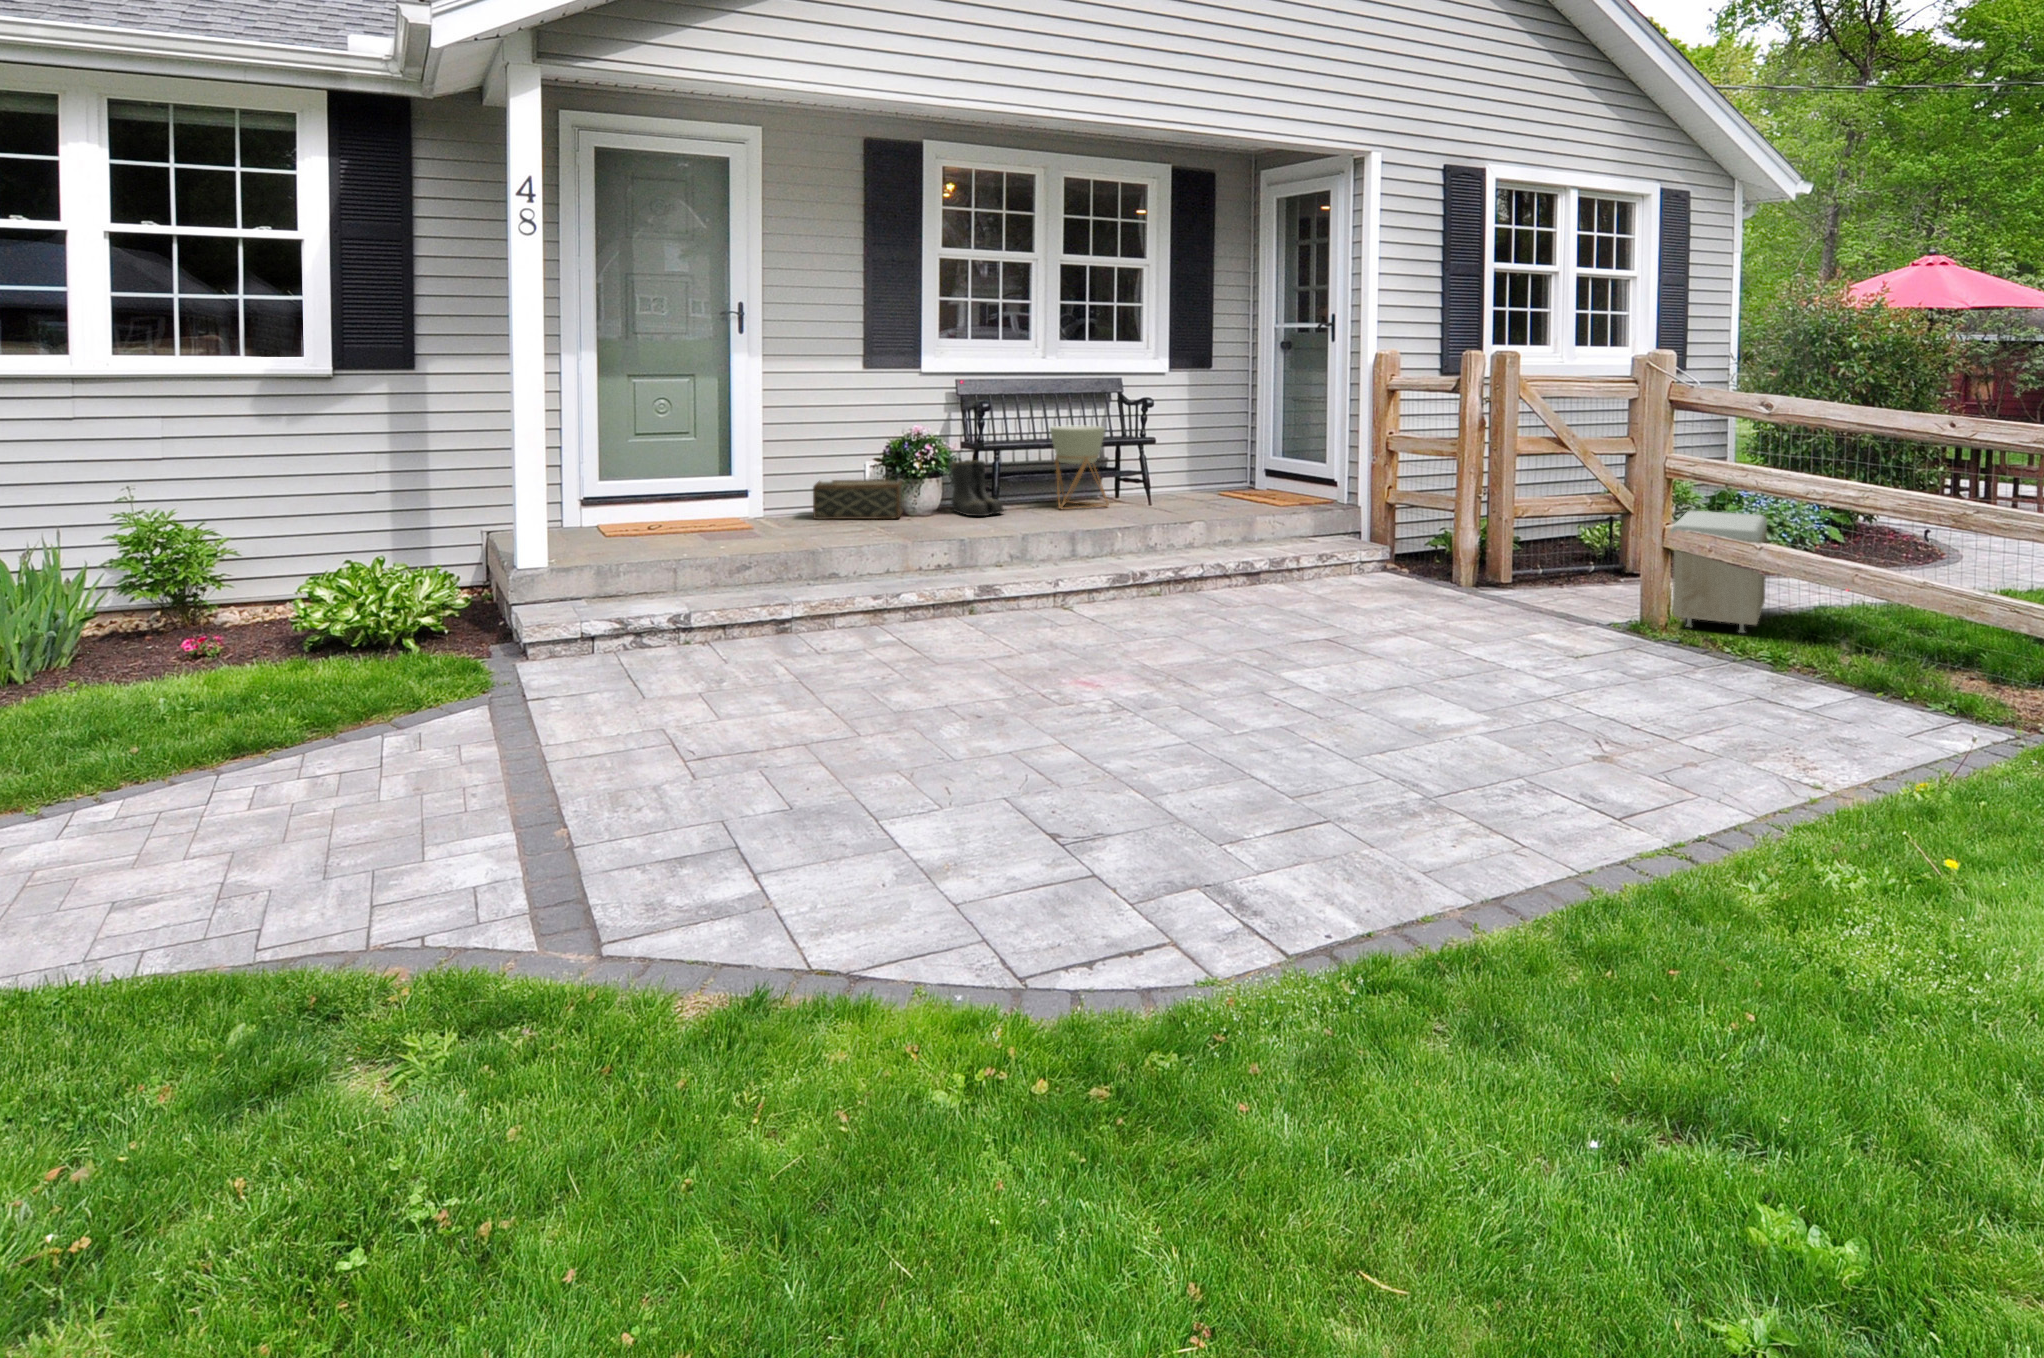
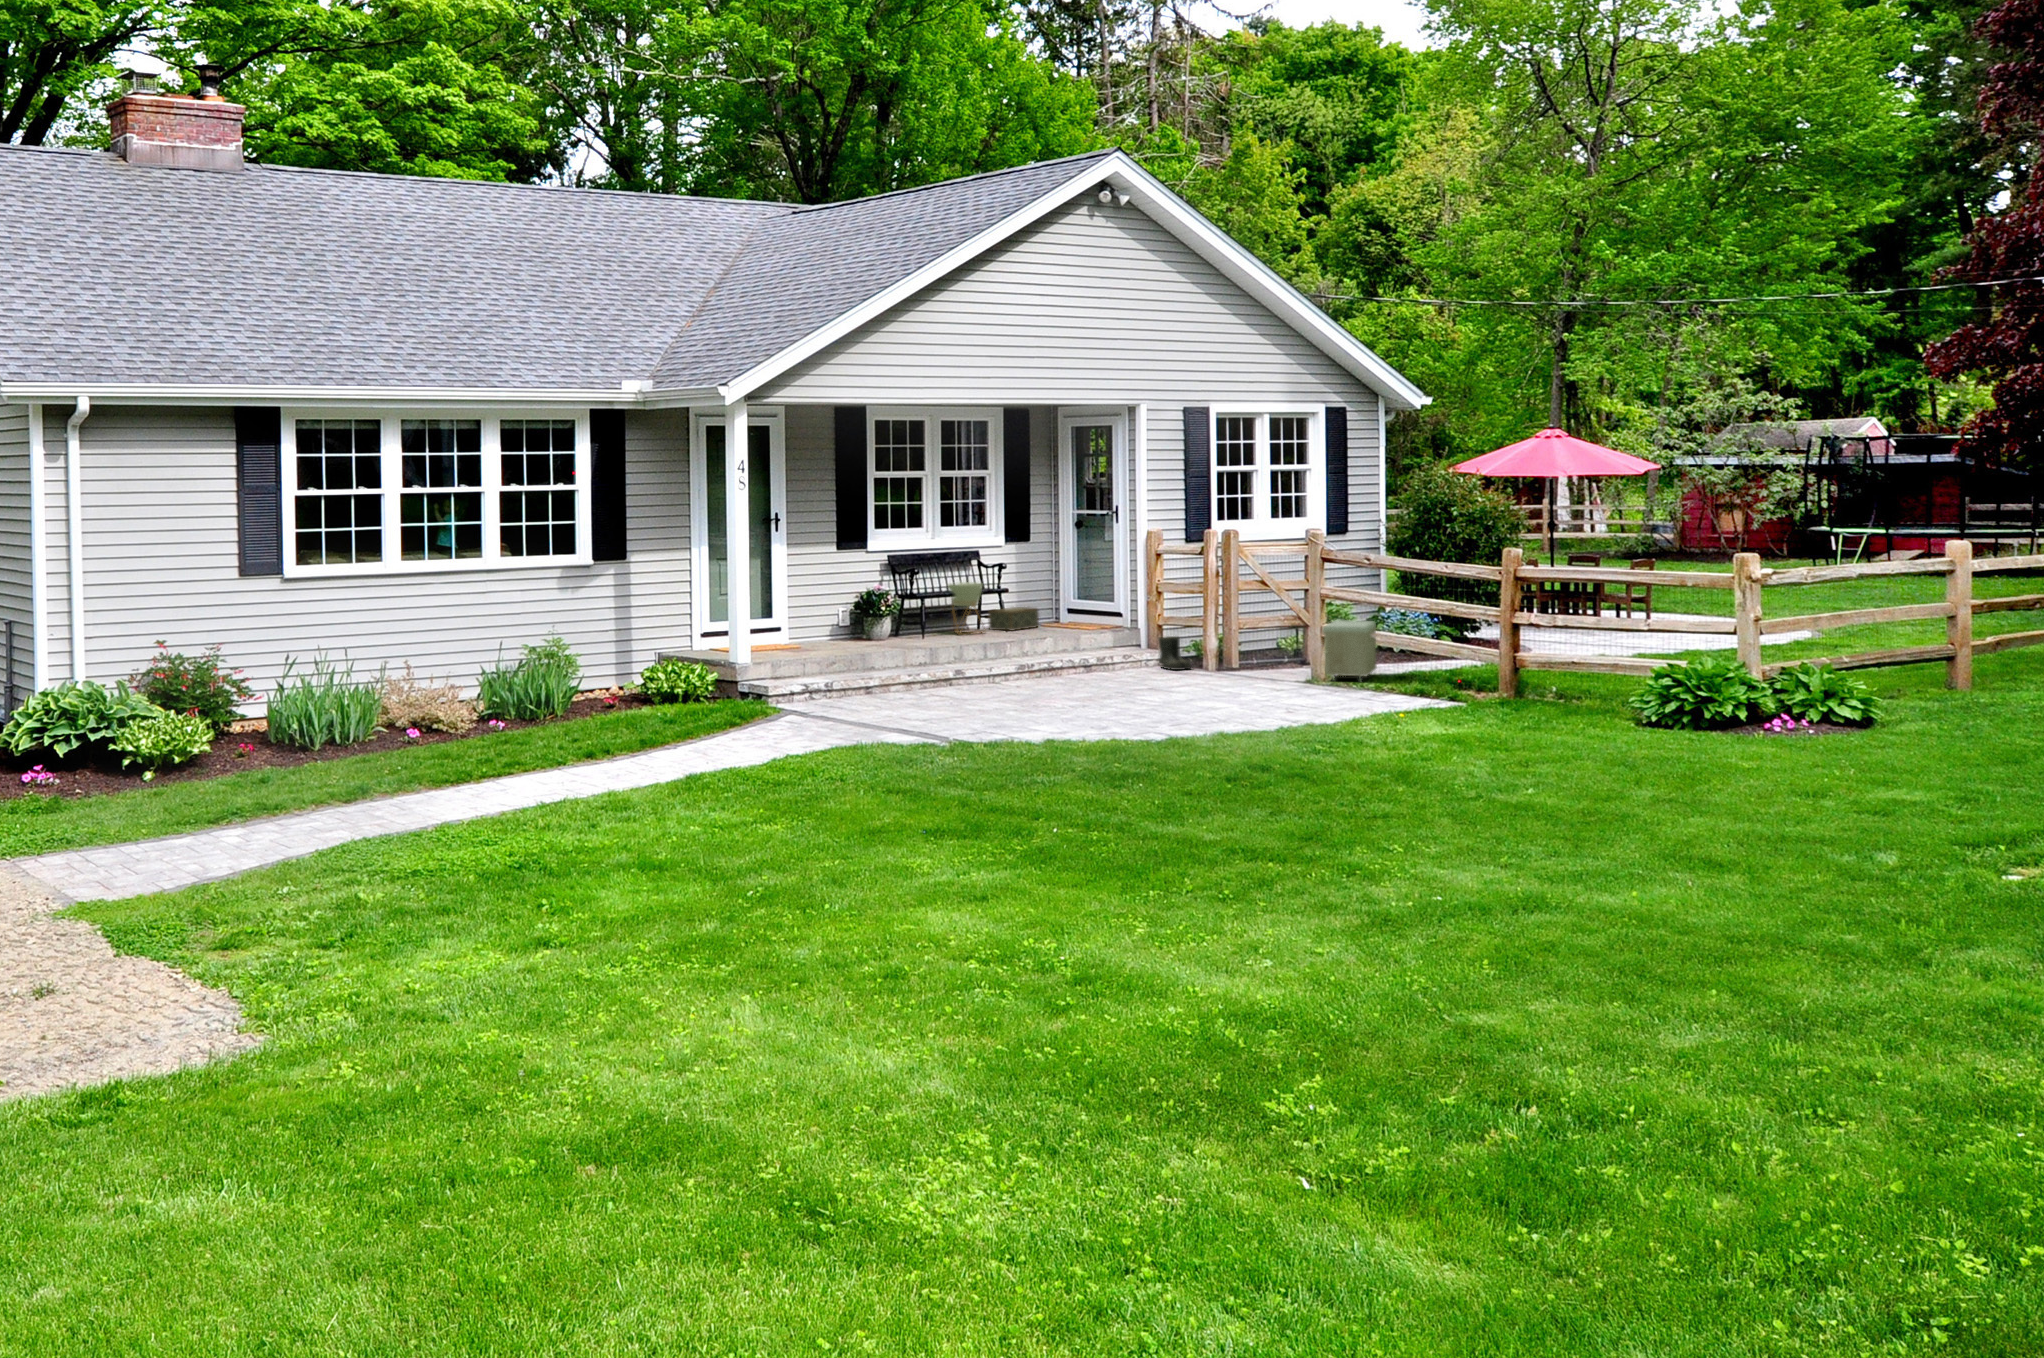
boots: present [950,460,1004,516] -> present [1158,636,1191,670]
woven basket: present [813,479,903,519] -> present [988,607,1039,631]

